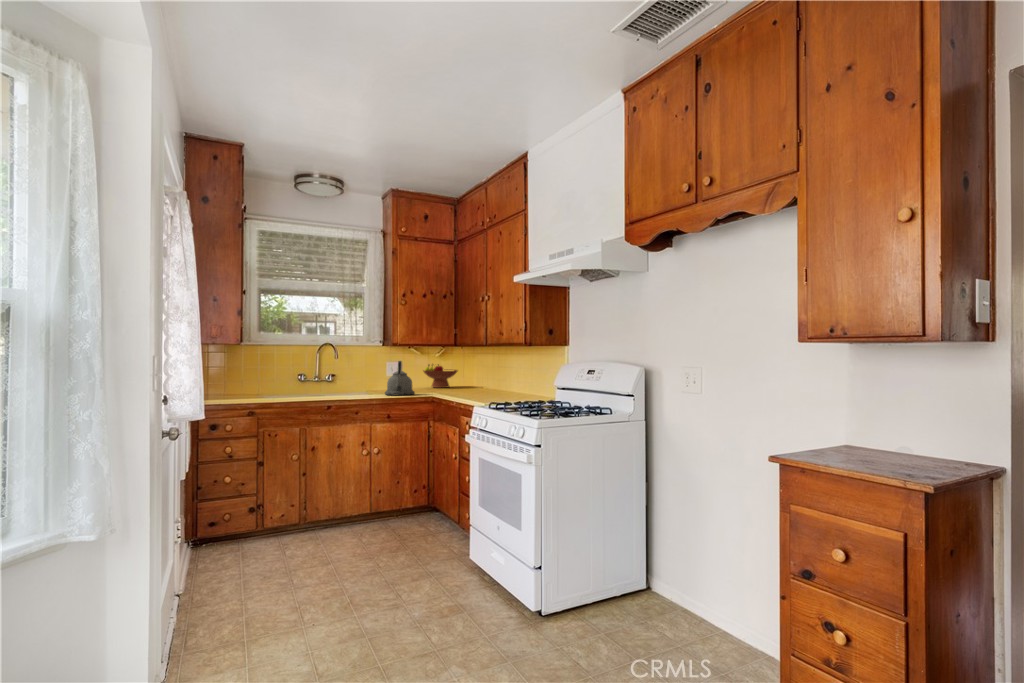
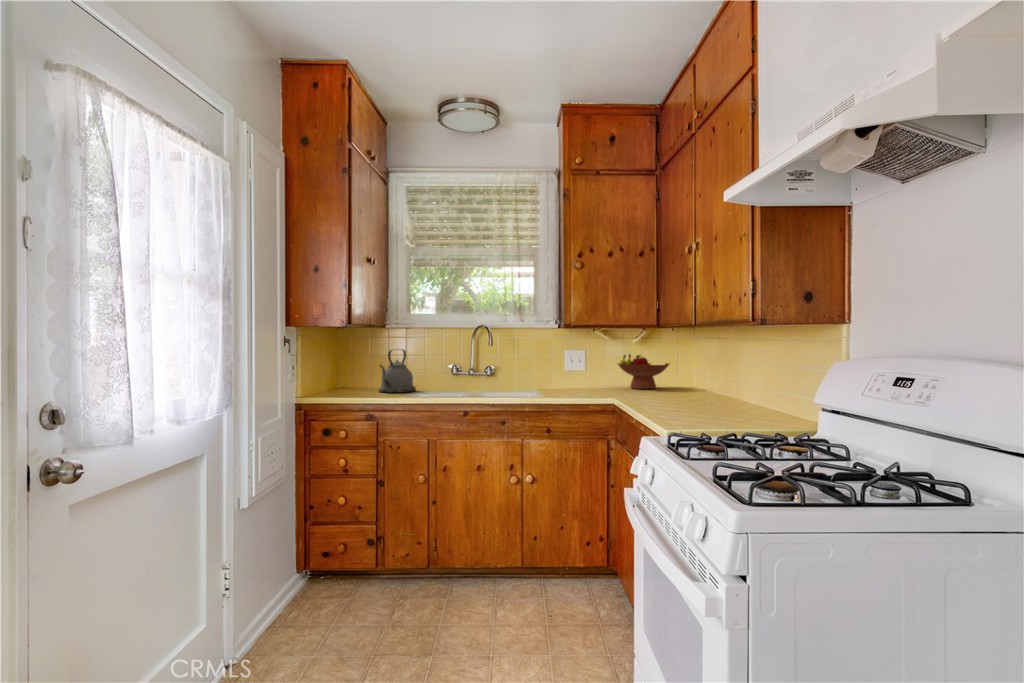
kettle: present [385,361,415,395] -> present [379,349,416,393]

